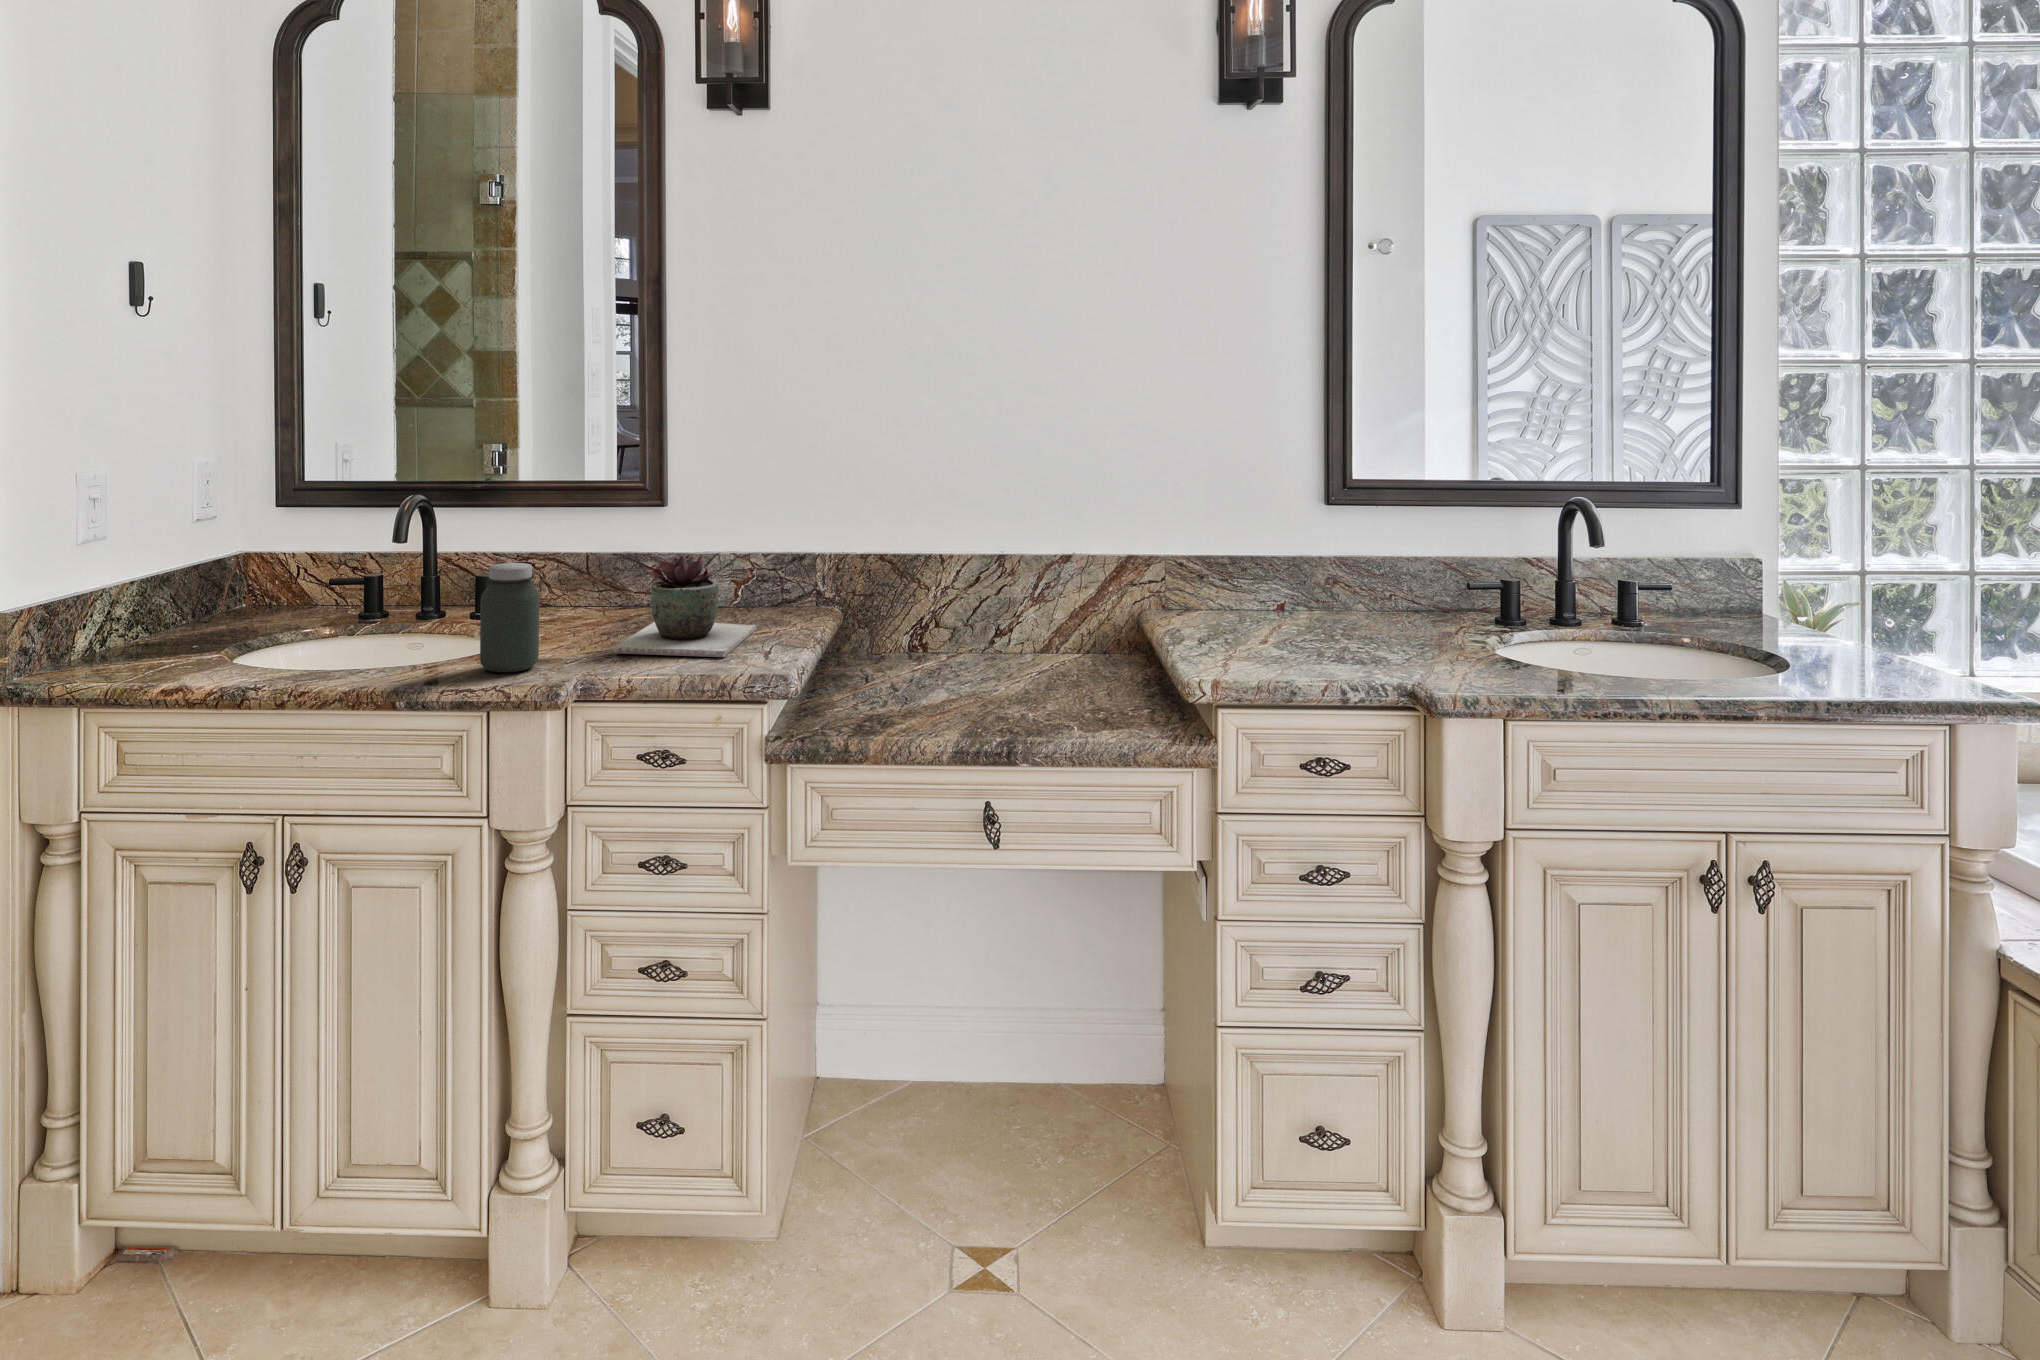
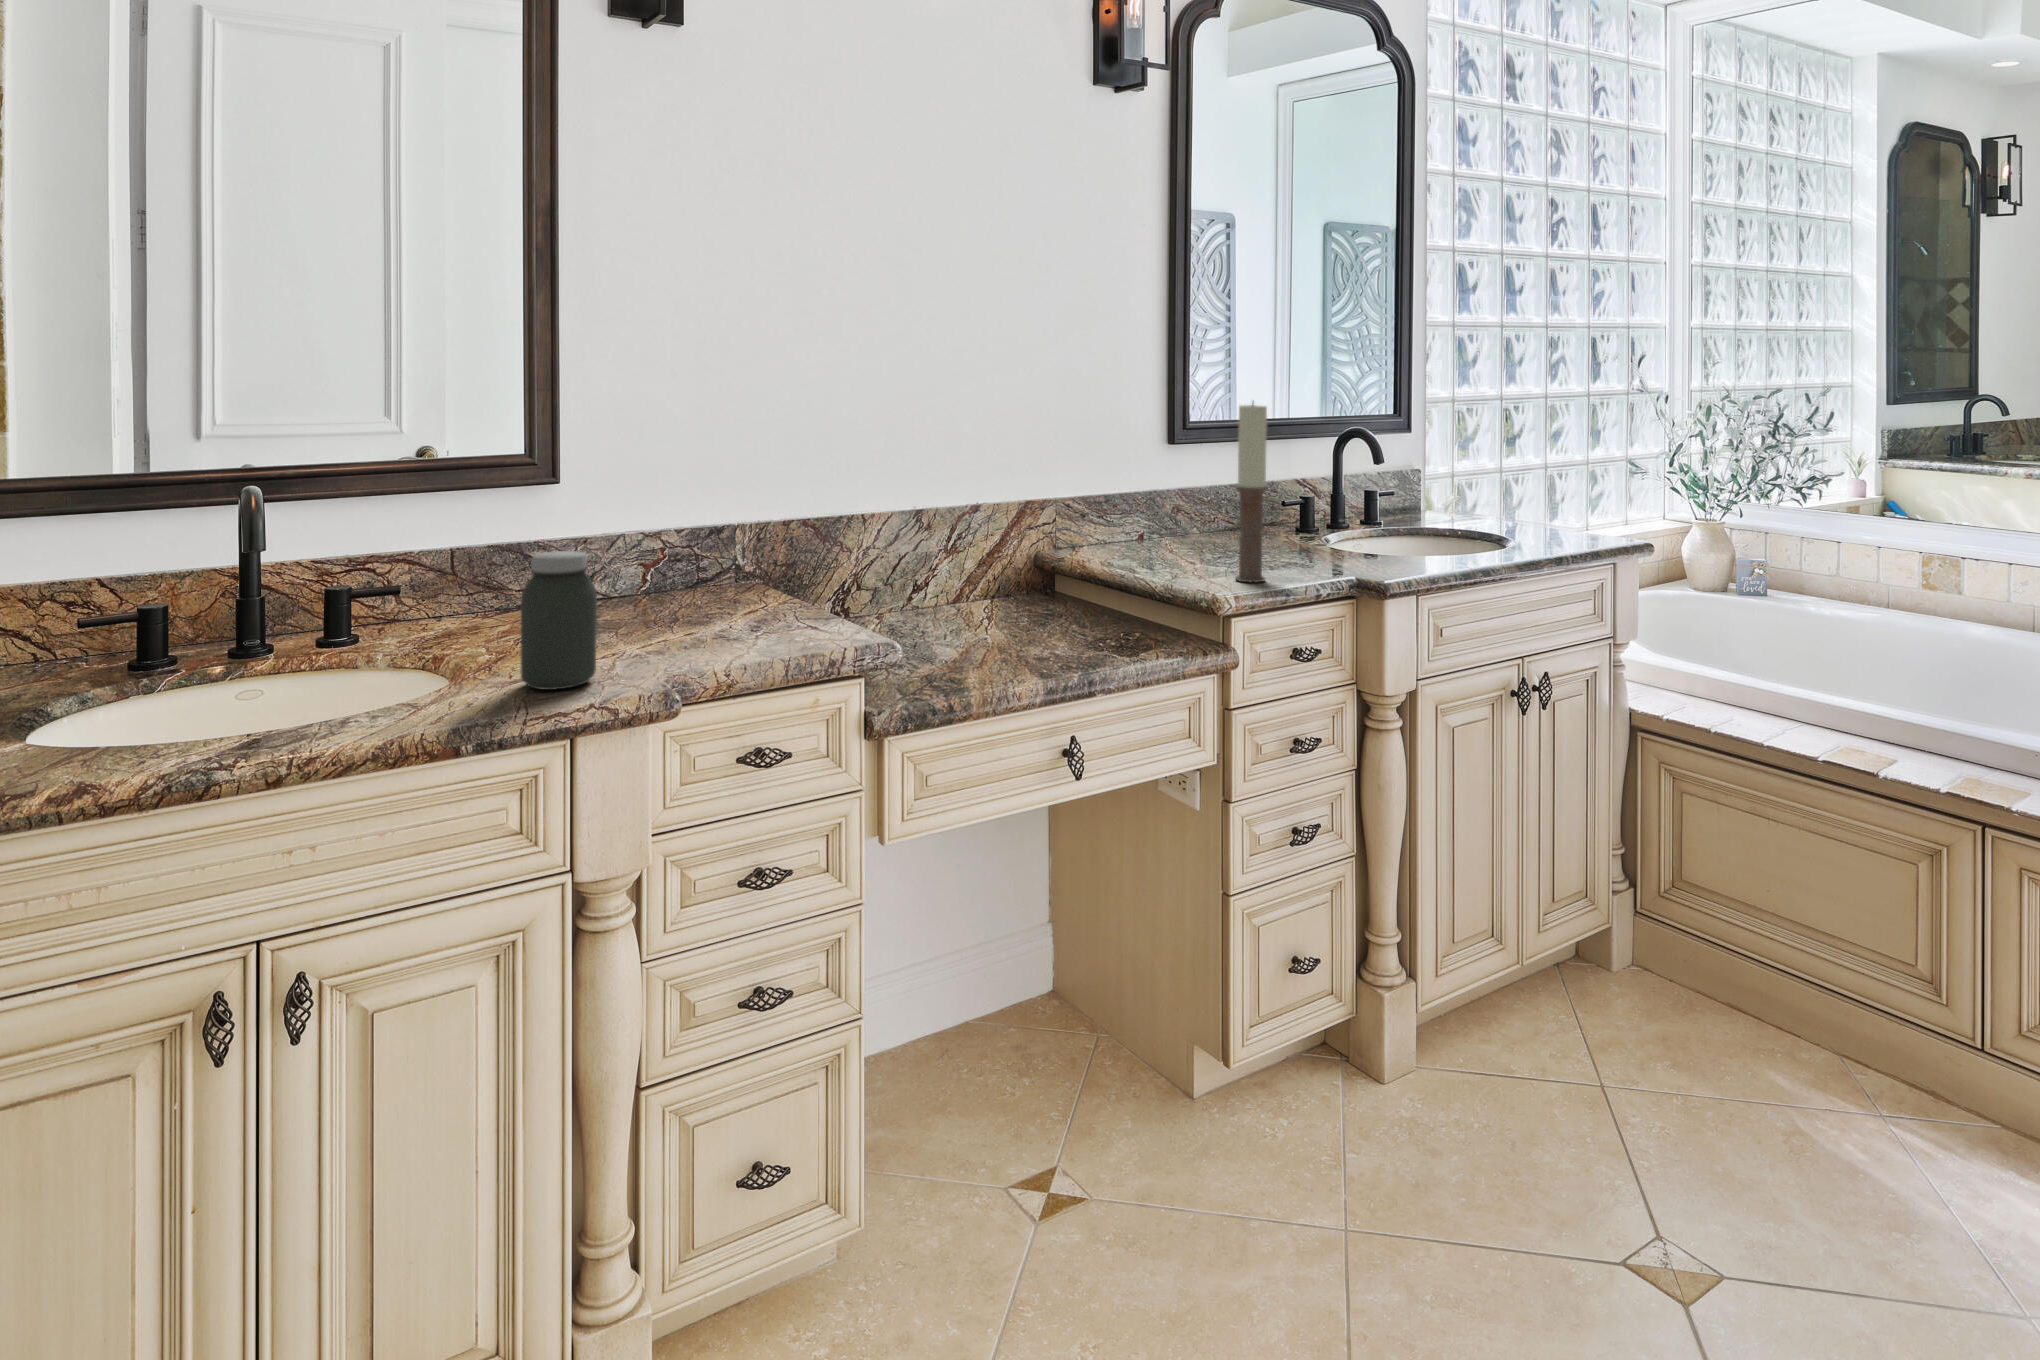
candle: none [1243,465,1280,676] -> present [1235,401,1267,582]
succulent plant: present [615,555,756,657] -> none [615,528,781,651]

